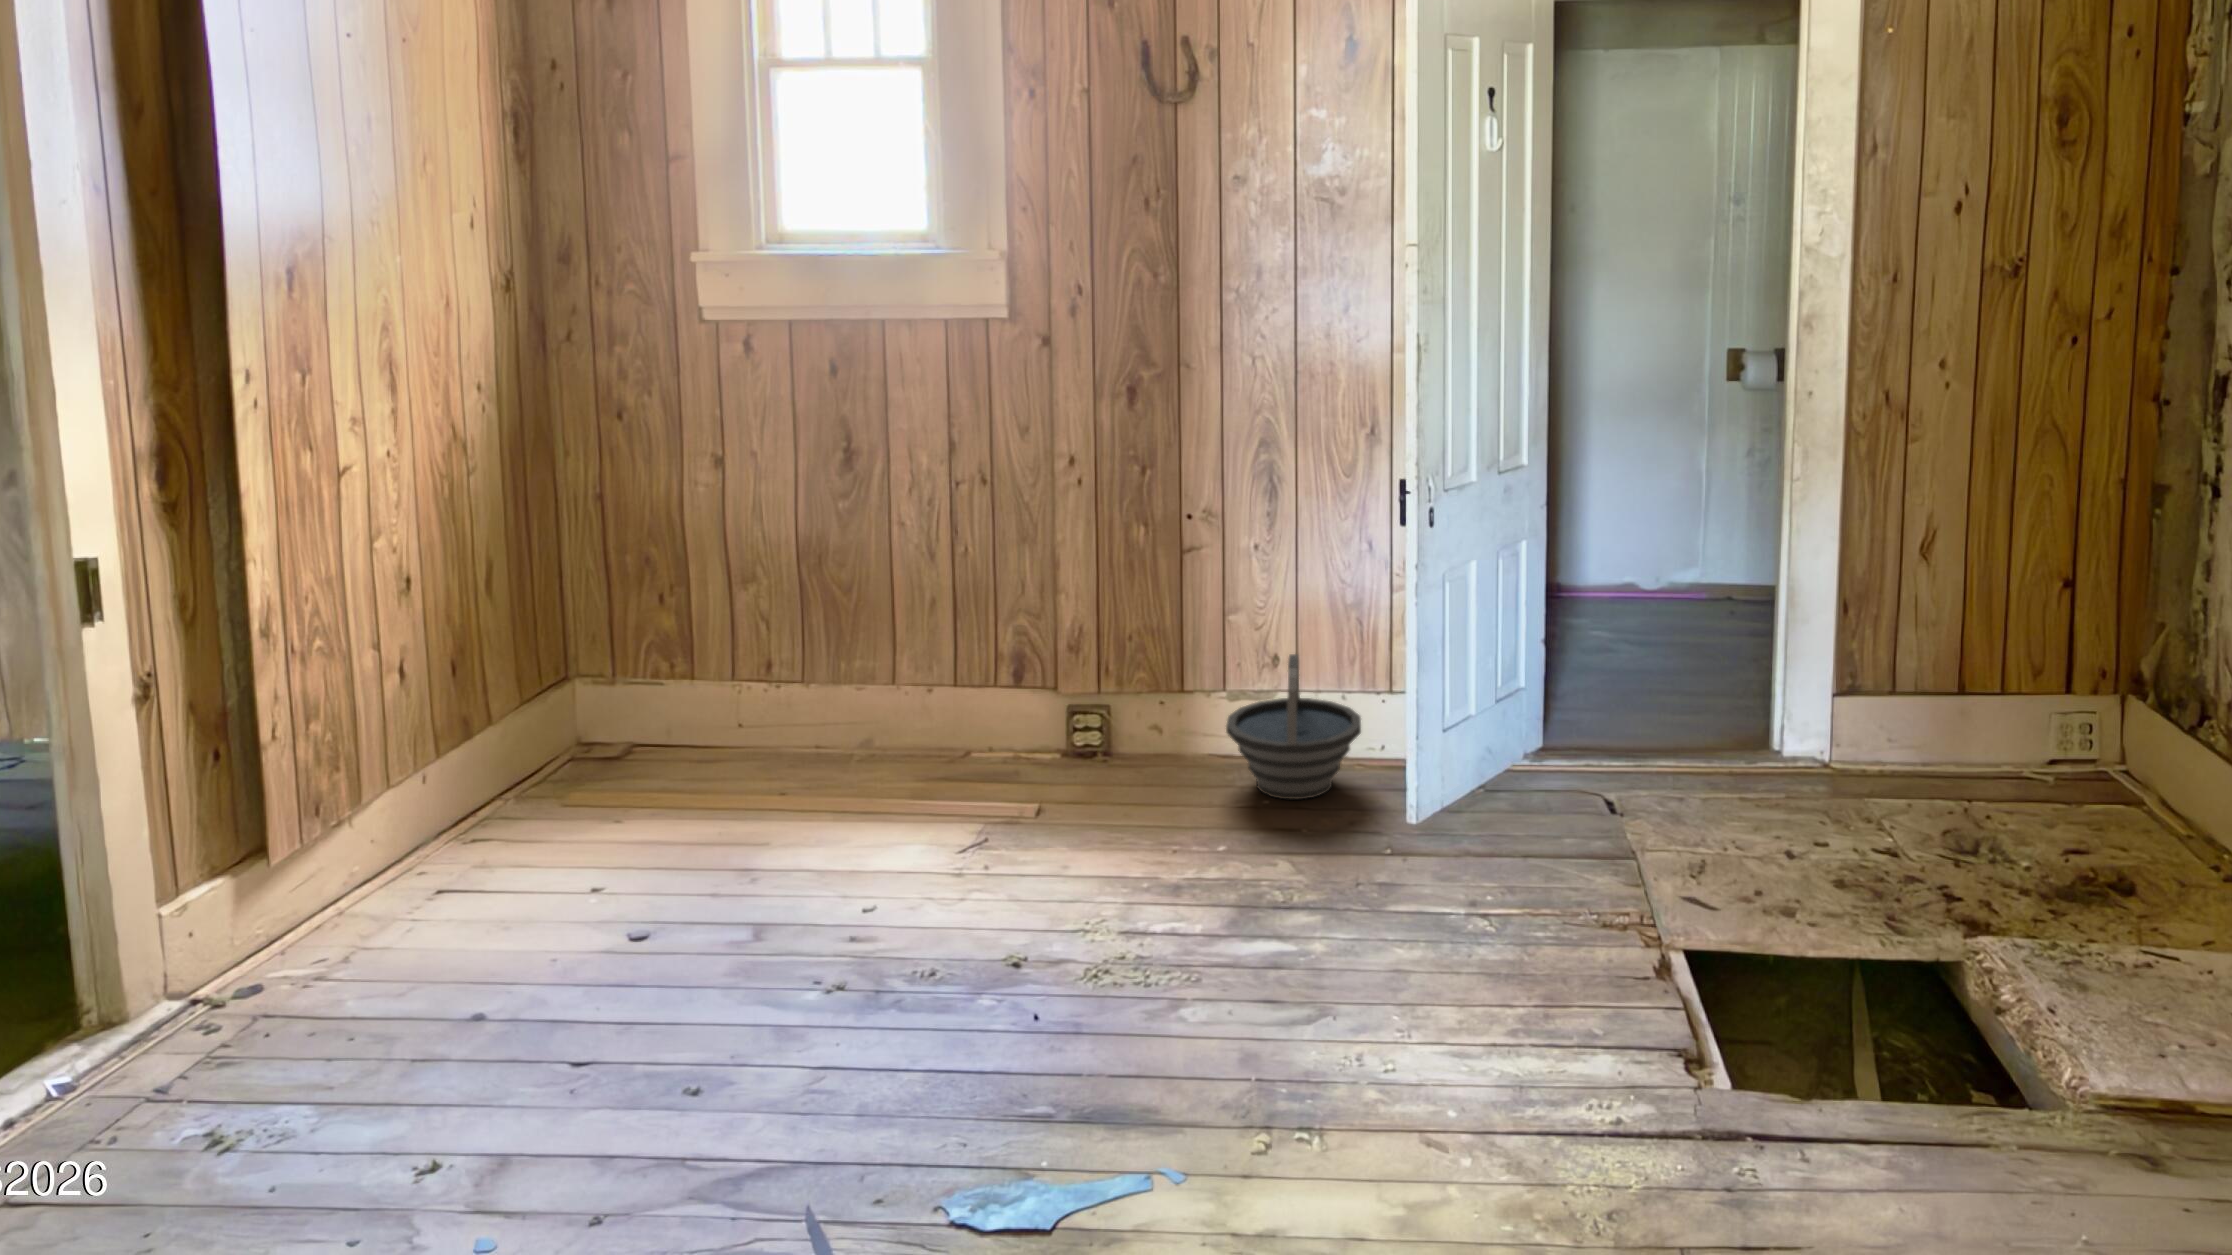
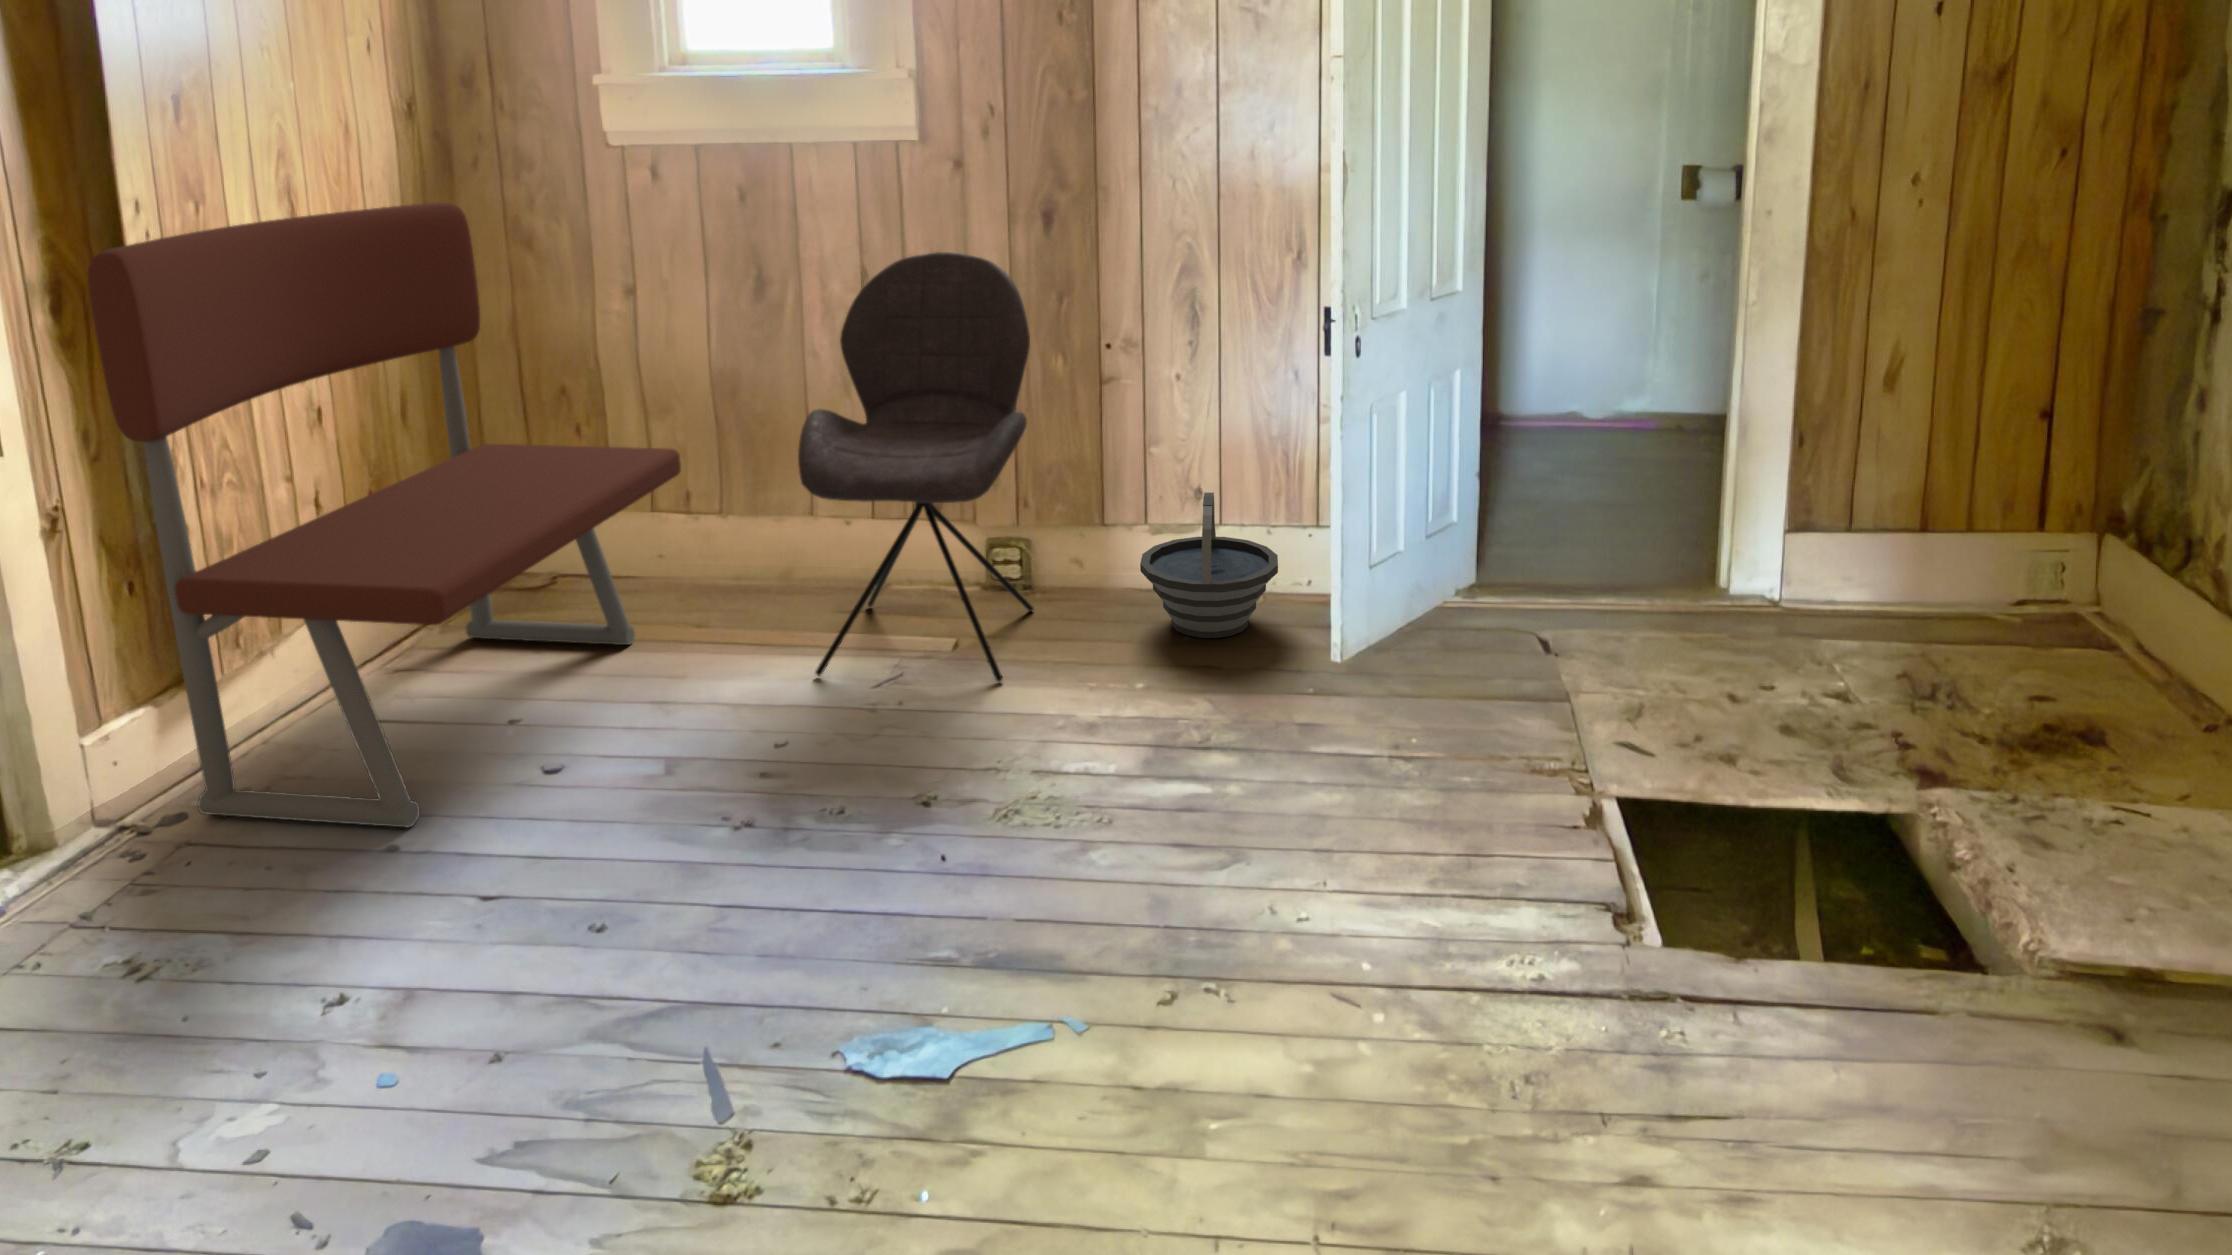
bench: none [205,369,769,1003] -> present [88,202,681,827]
chair: none [891,419,1120,846] -> present [798,252,1034,682]

